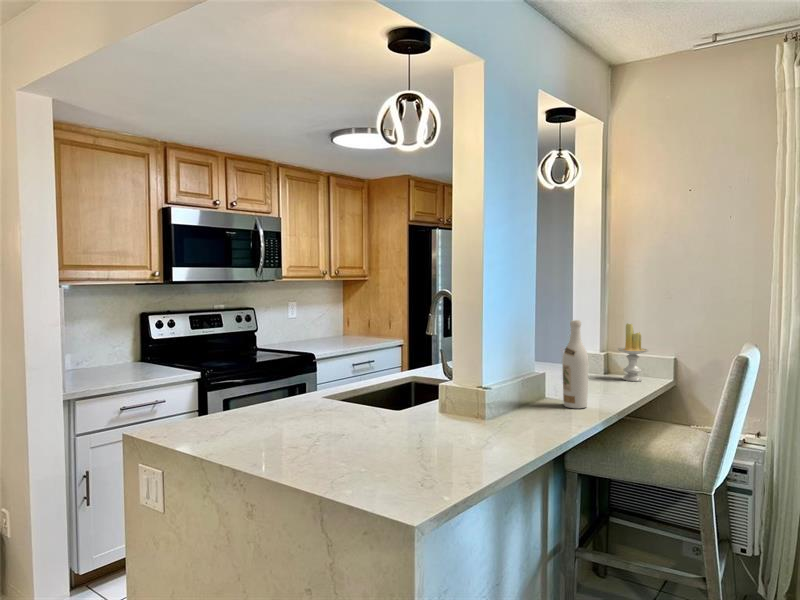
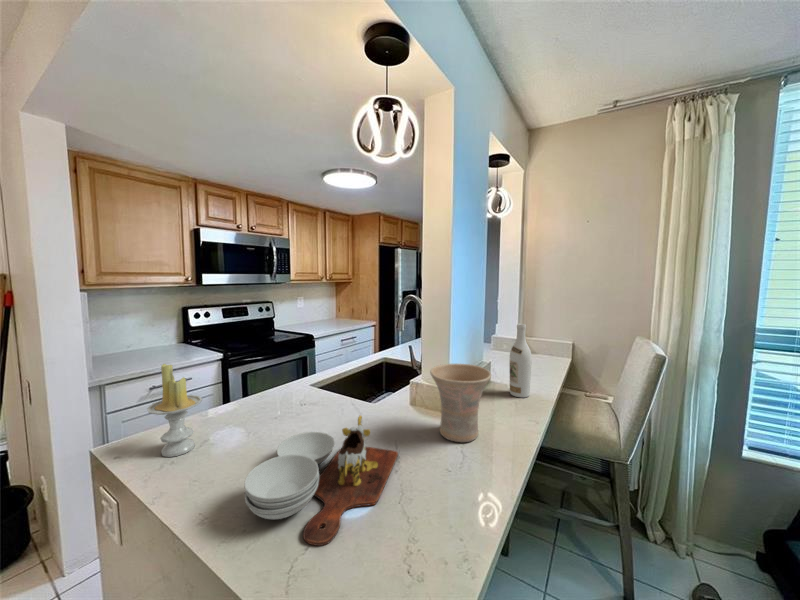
candle: present [618,323,648,381] -> present [147,364,202,457]
vase: none [458,358,522,434] -> present [430,363,491,442]
cutting board: none [289,396,422,474] -> present [244,416,398,546]

